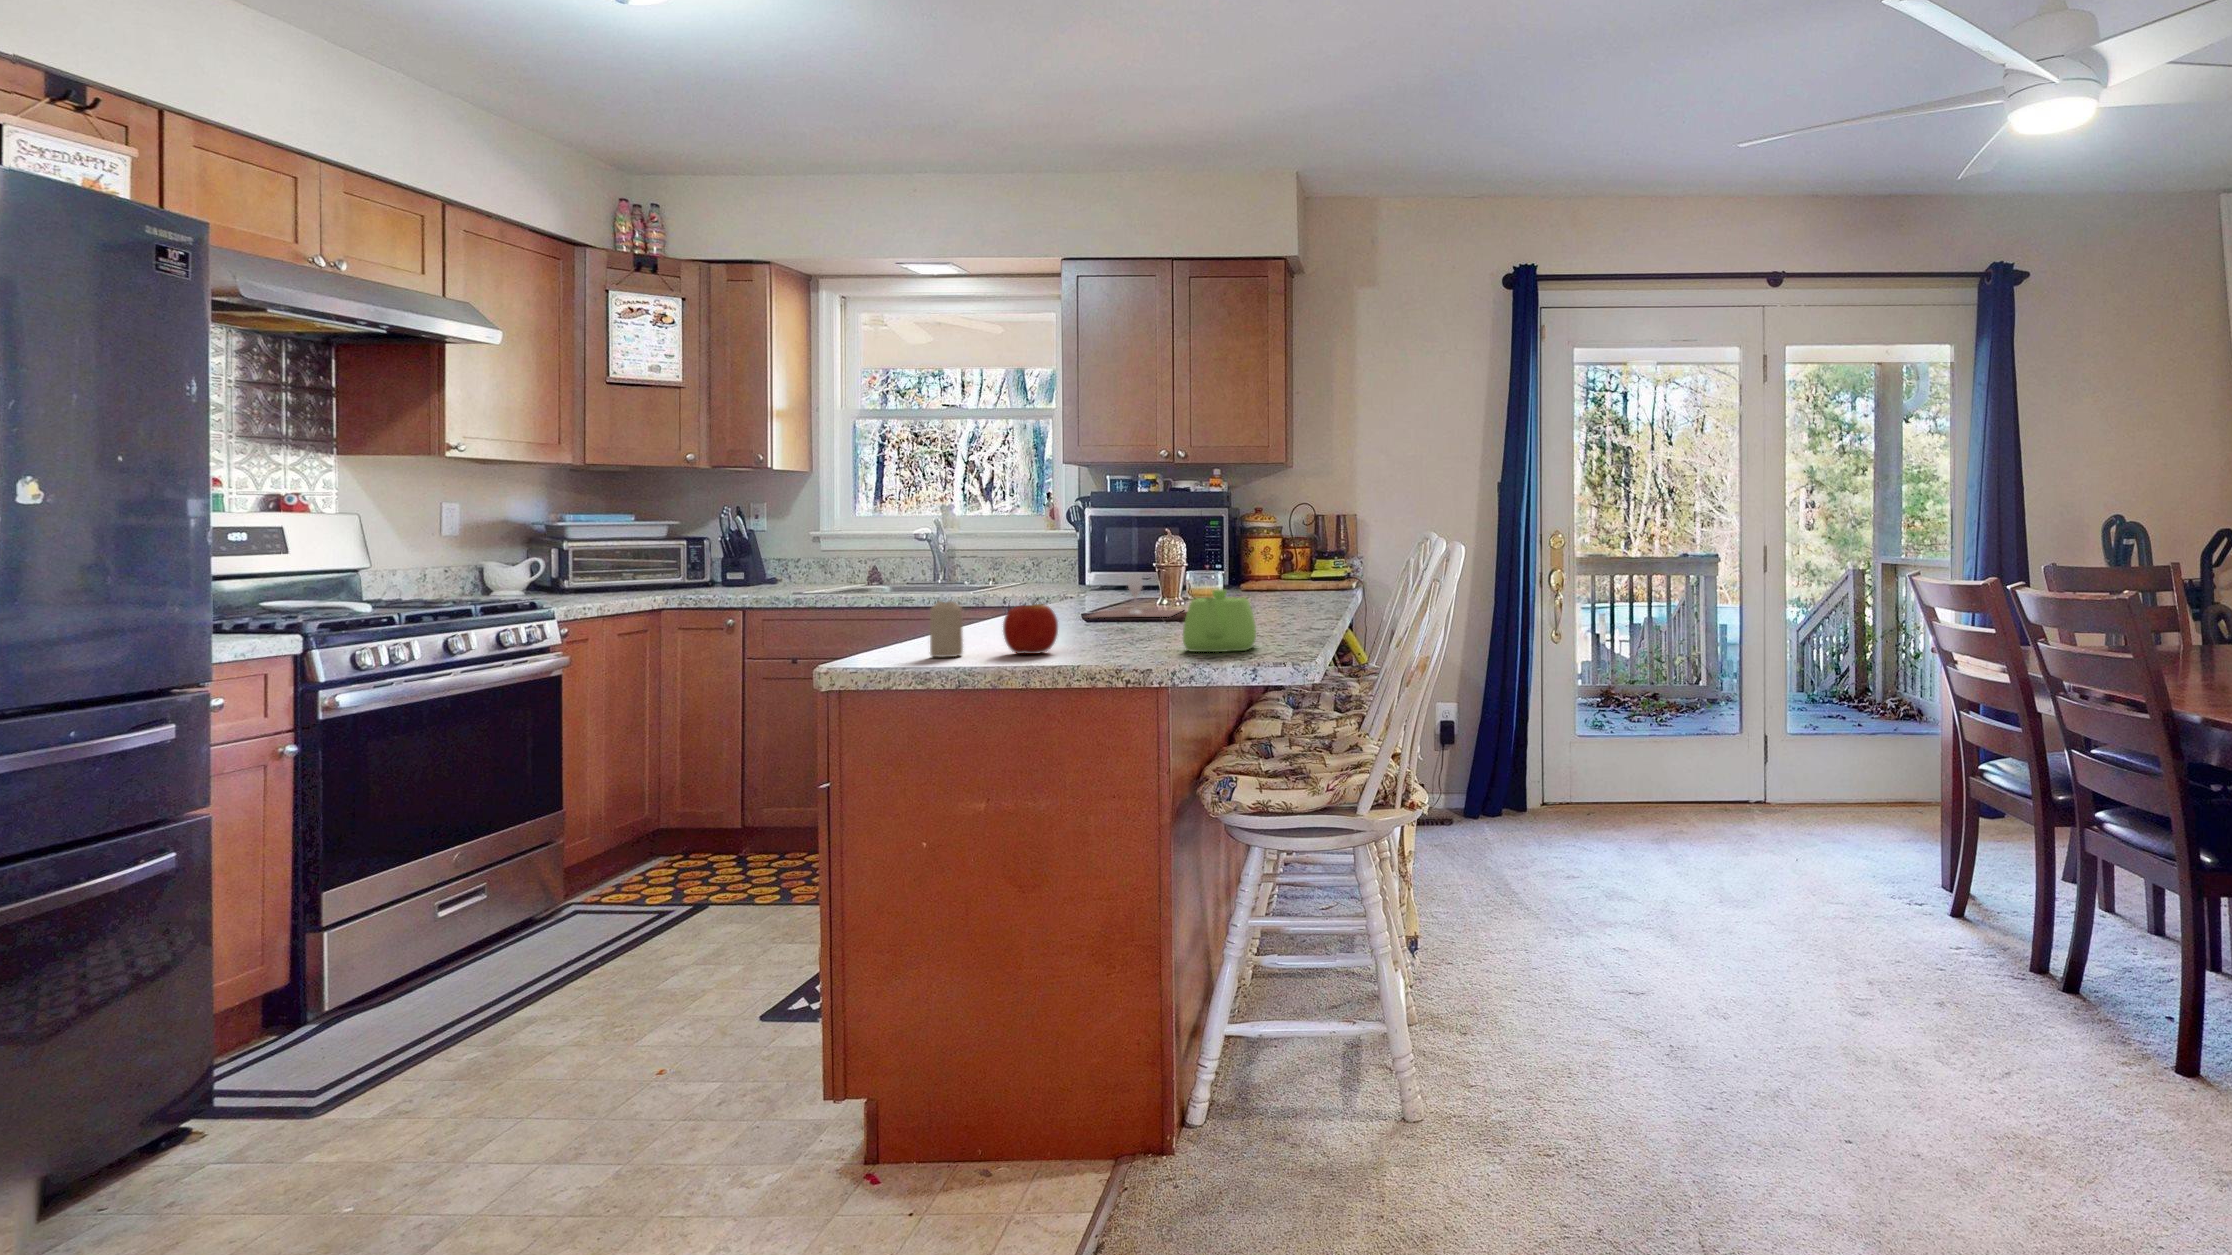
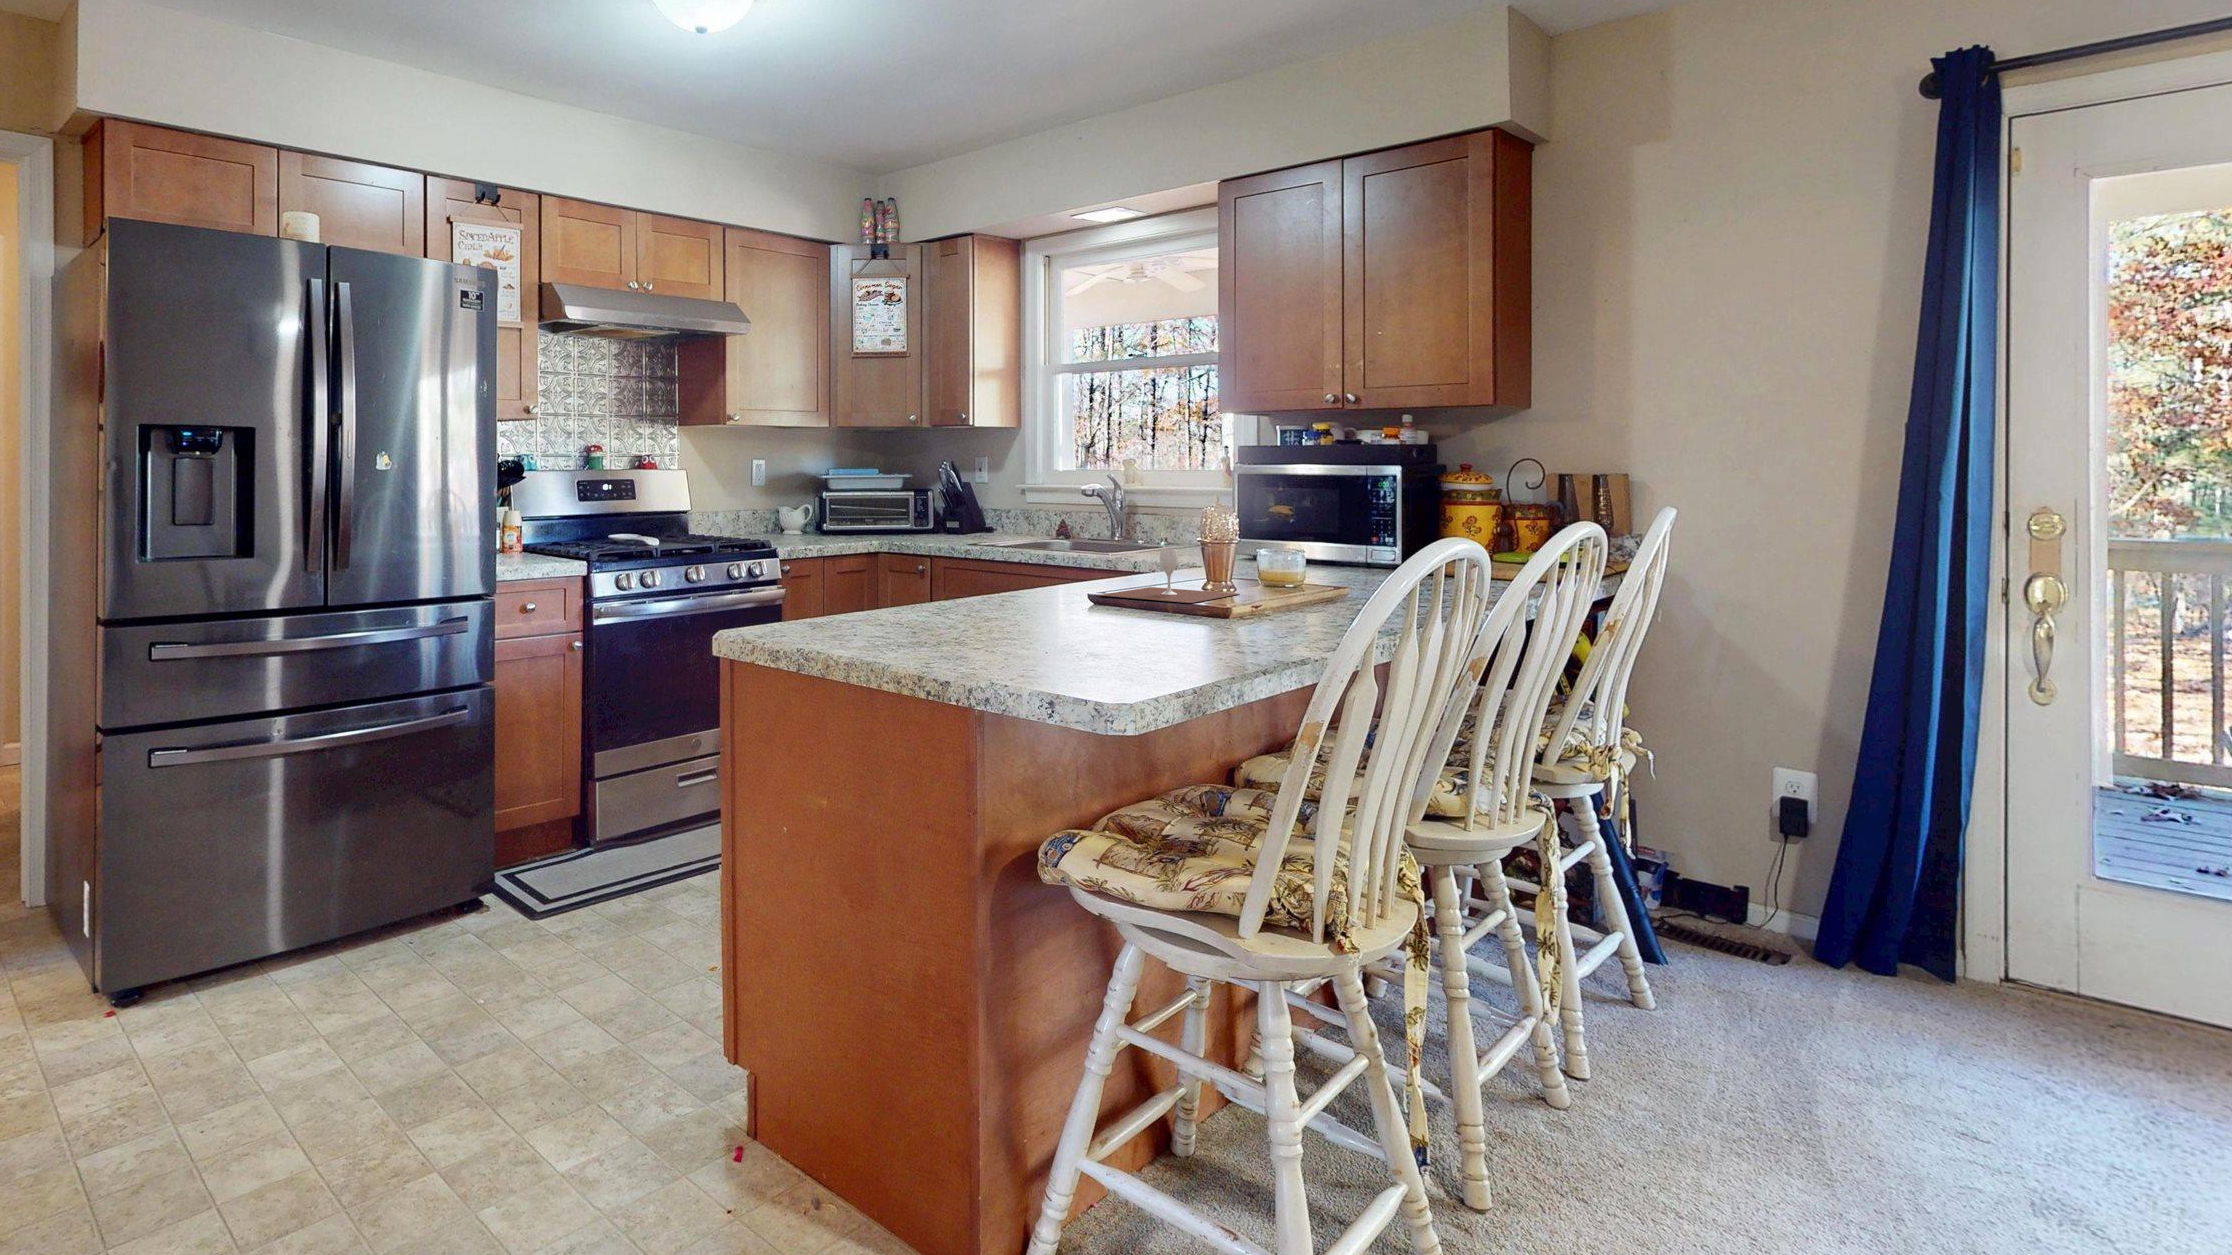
teapot: present [1183,589,1256,652] -> none [1031,585,1136,669]
candle: present [930,601,963,657] -> none [809,575,841,636]
apple: present [1003,603,1058,654] -> none [868,580,926,642]

